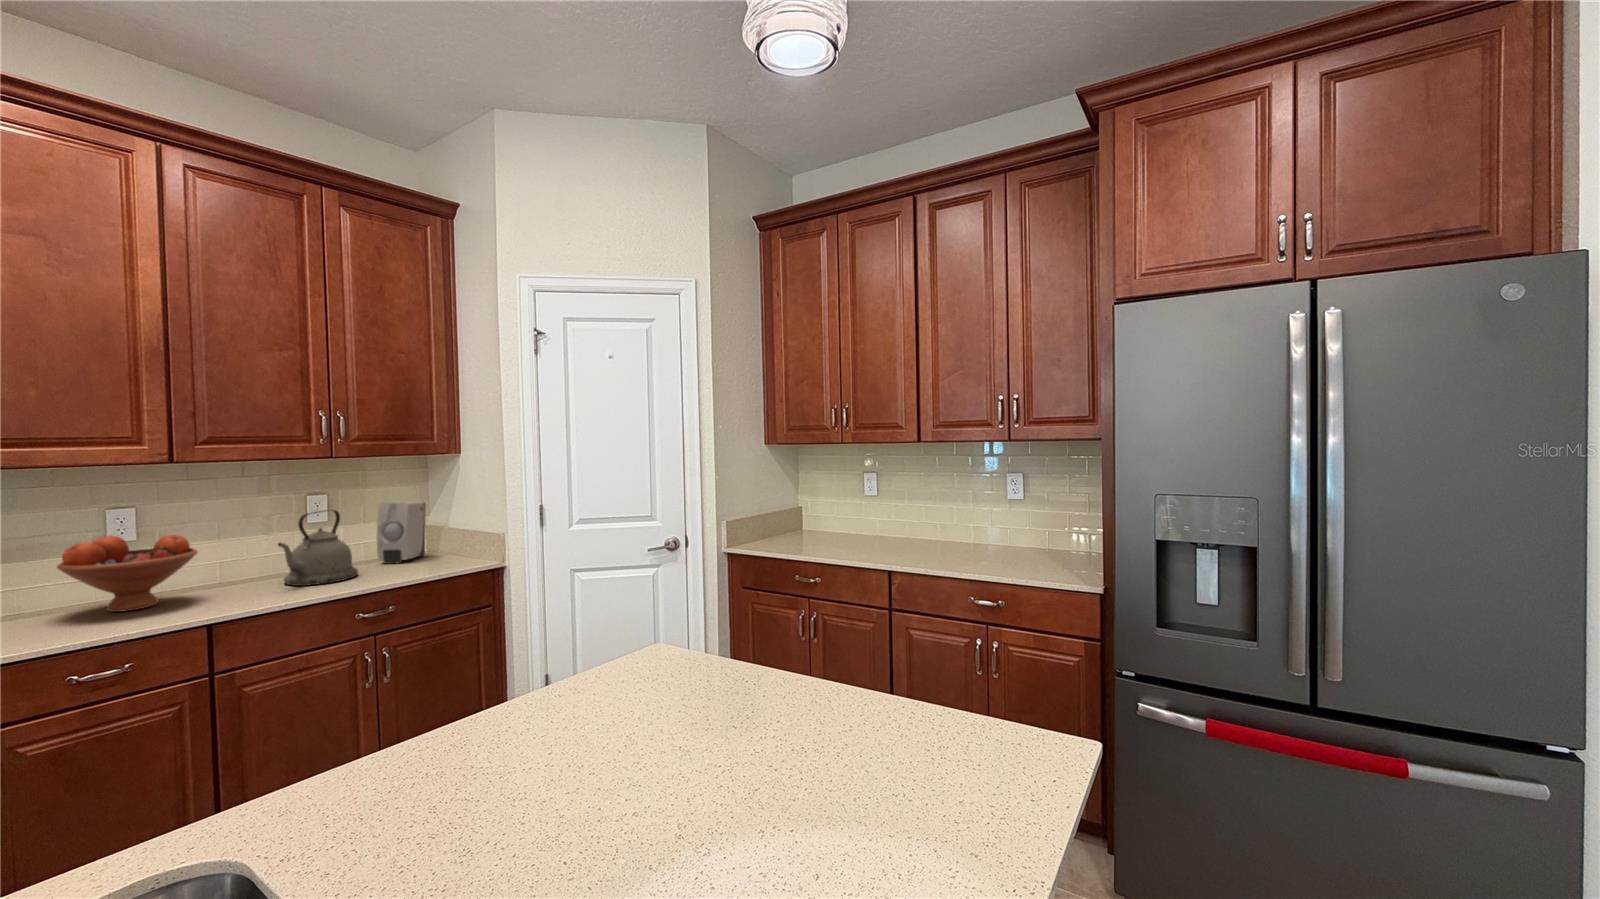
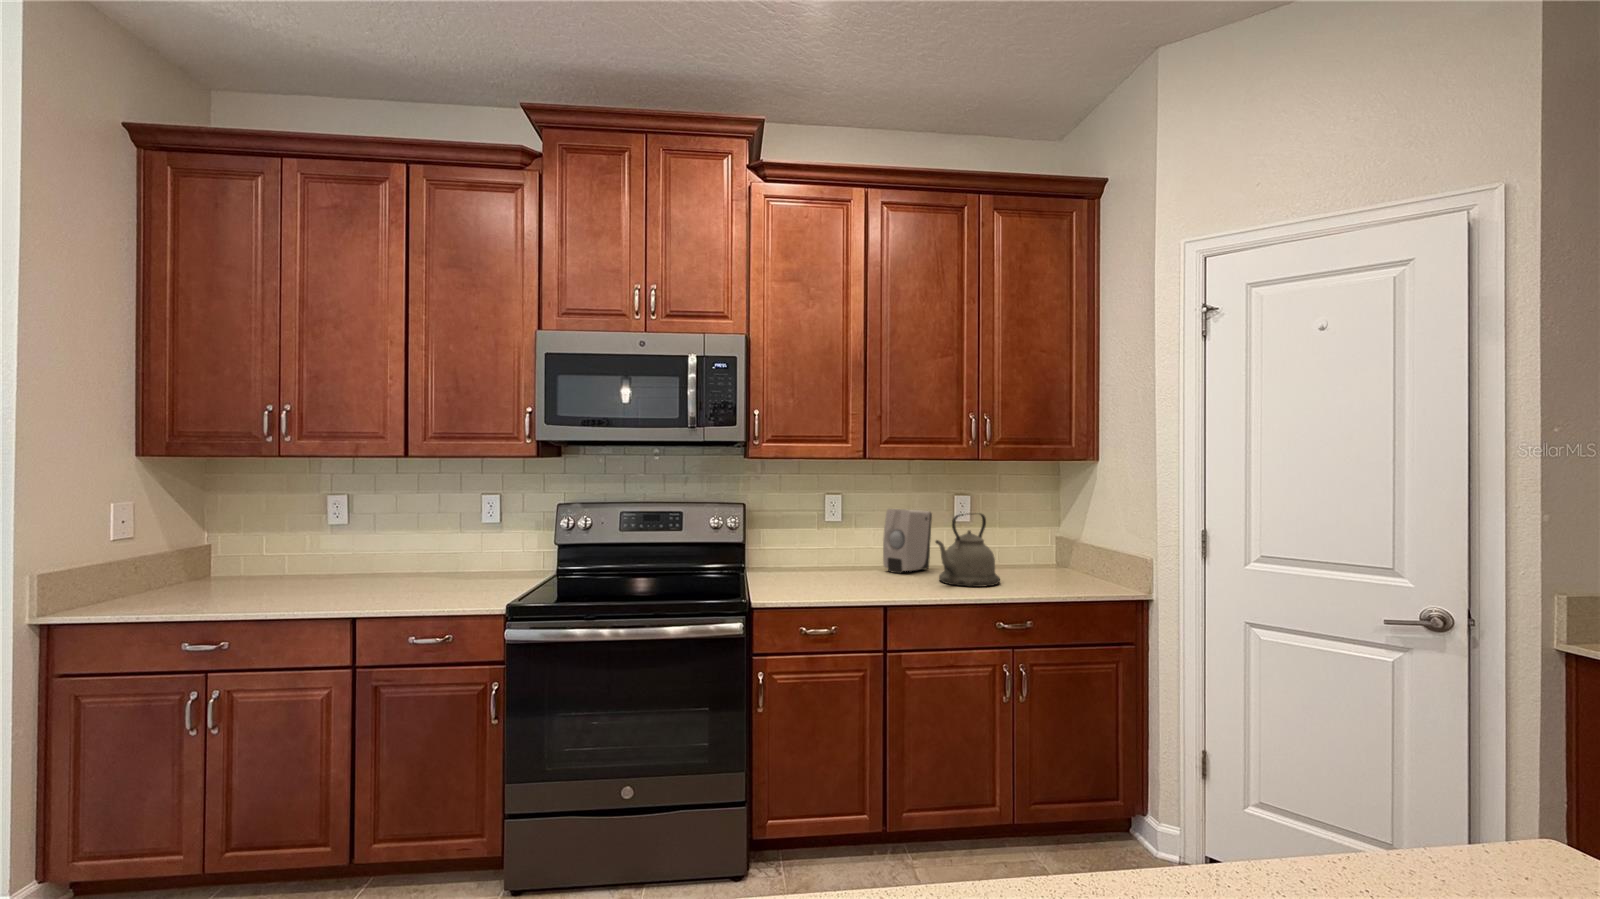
soap dispenser: present [377,501,426,564] -> present [883,509,932,573]
fruit bowl: present [57,535,197,612] -> none [798,518,879,583]

